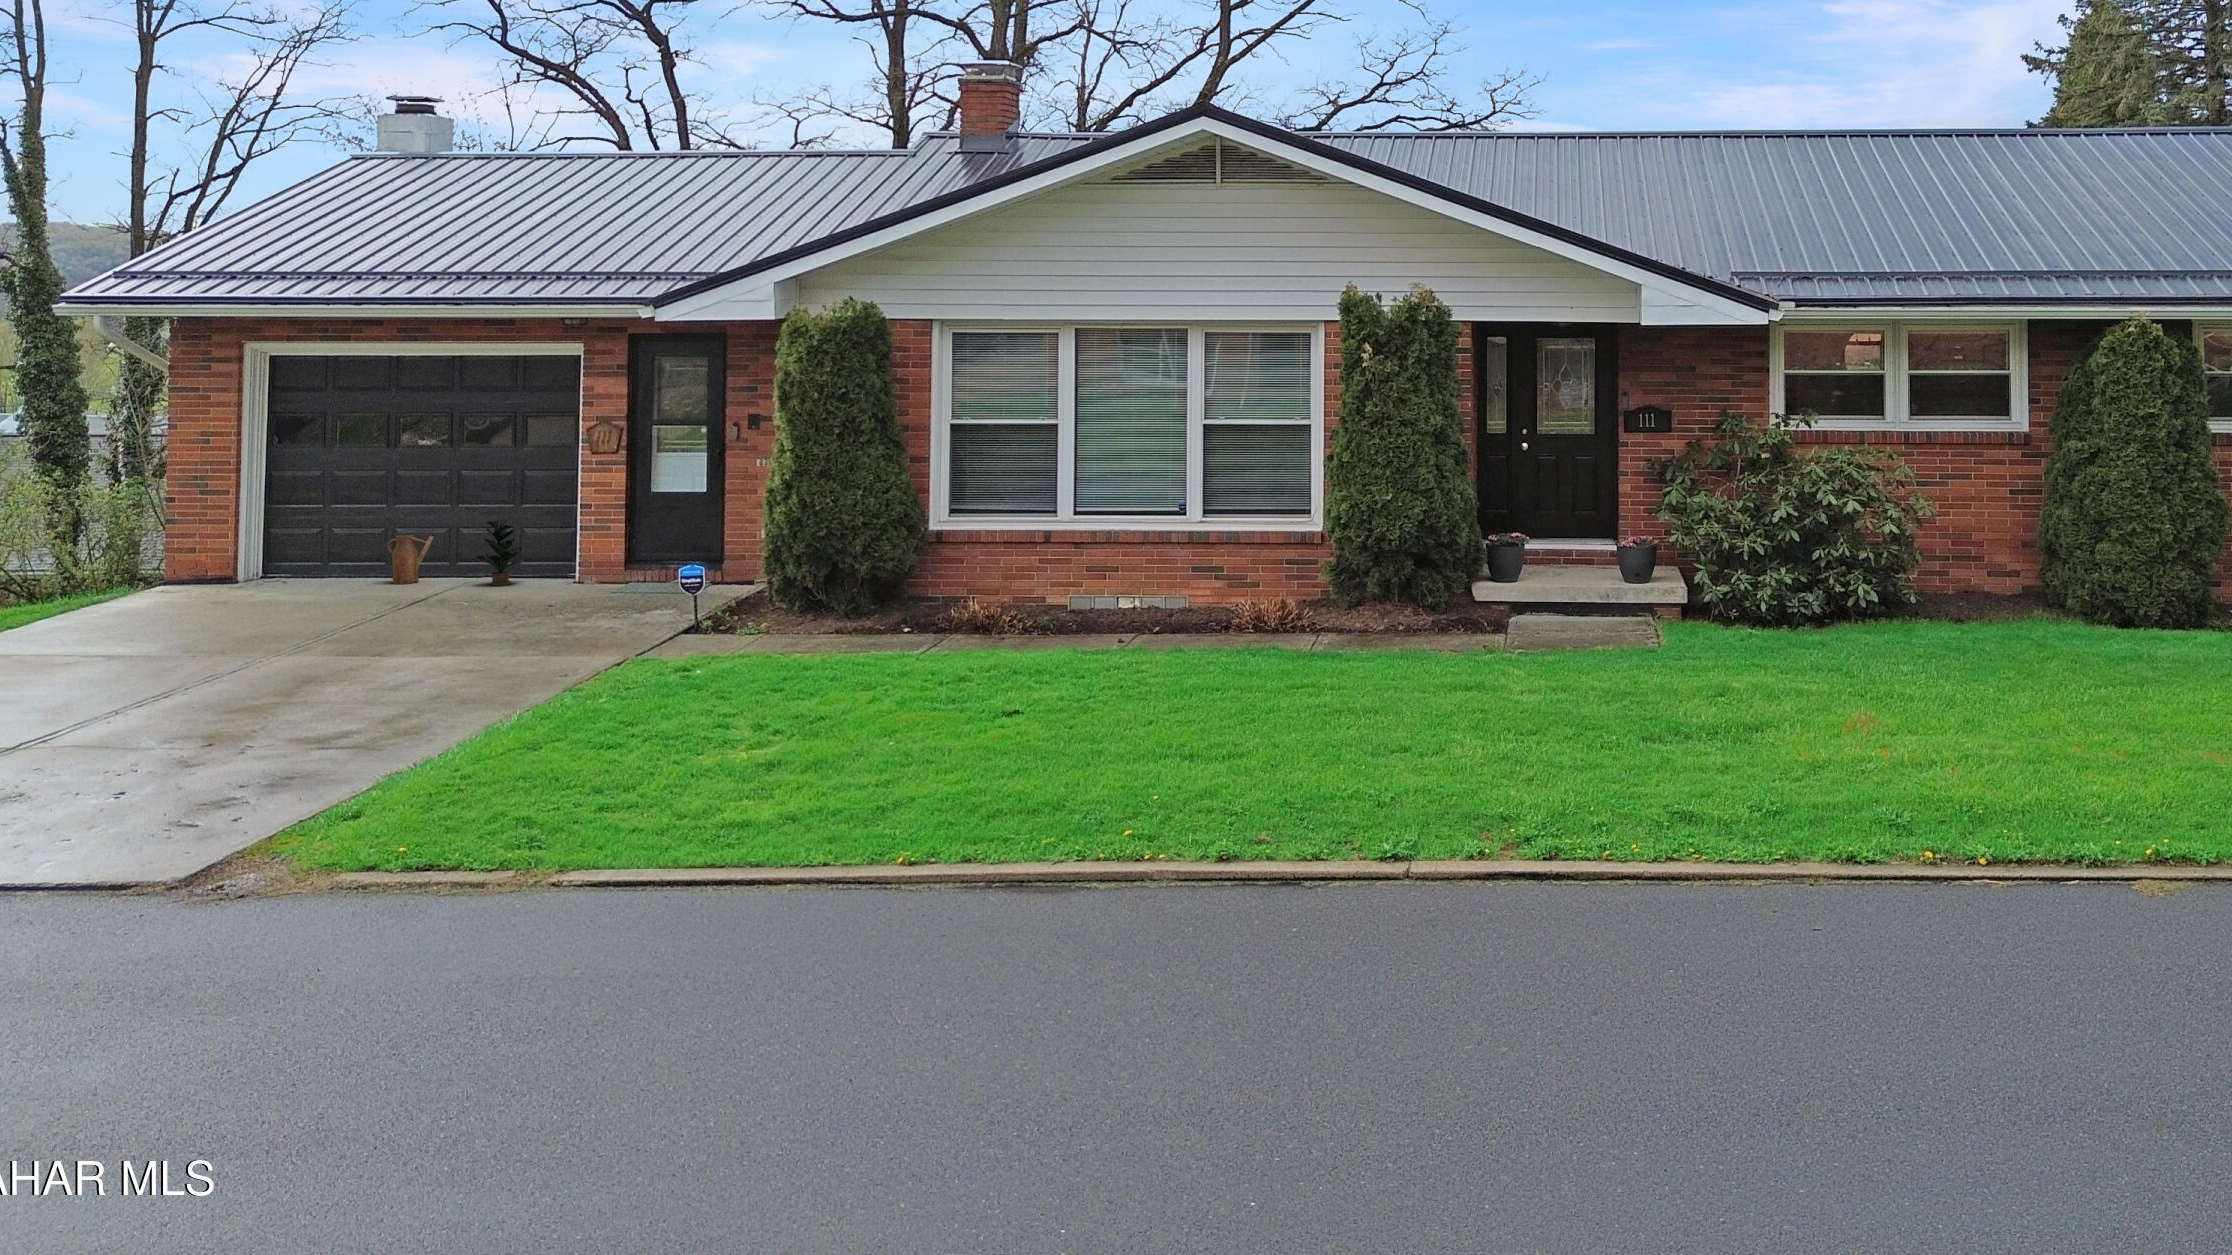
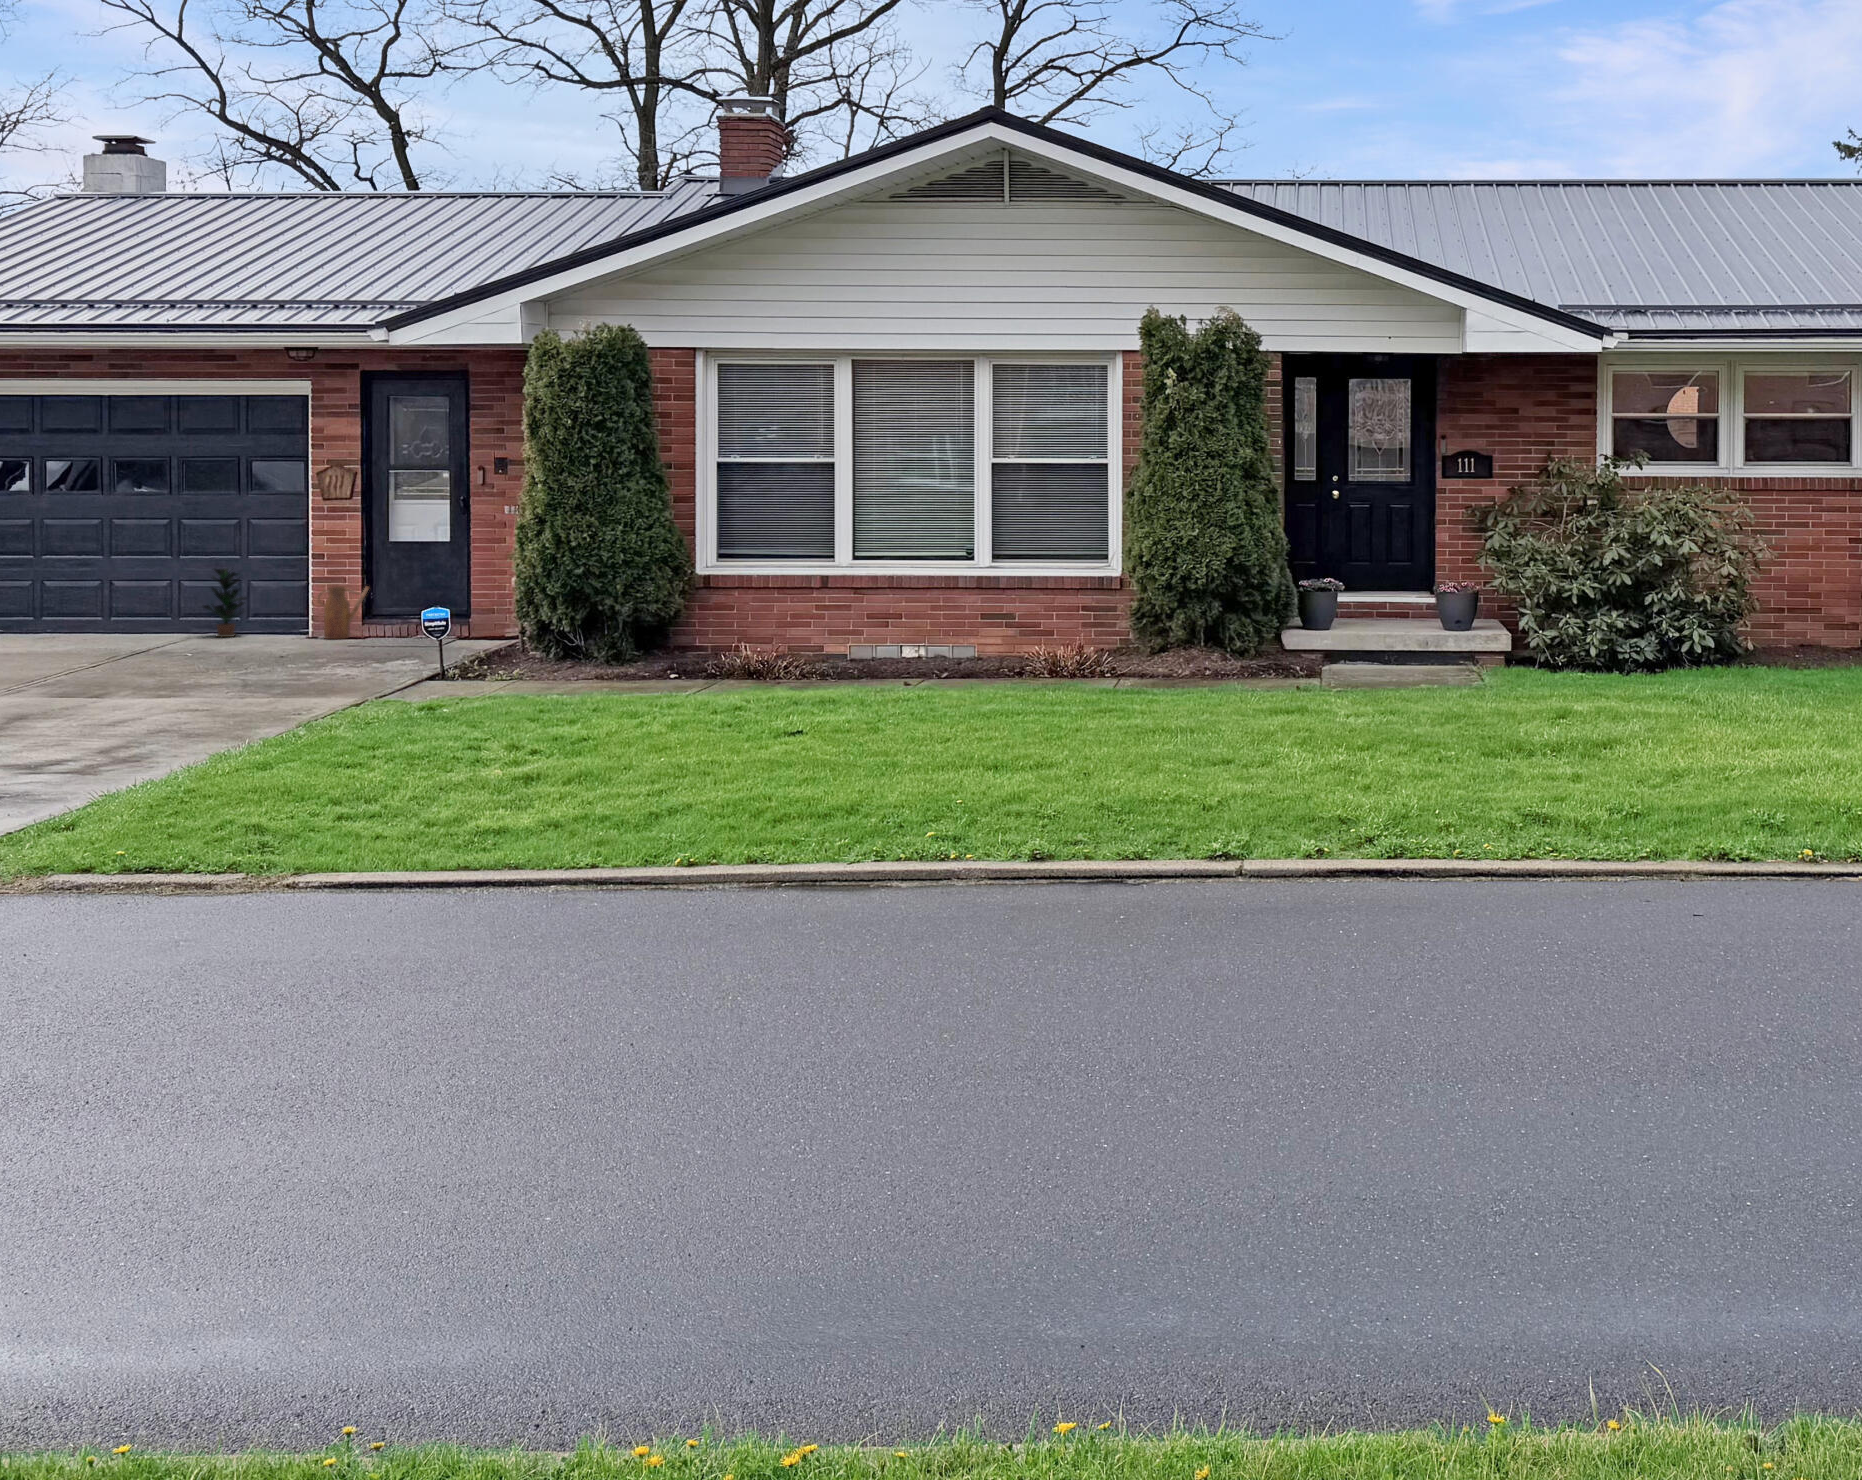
watering can: present [387,535,434,584] -> present [317,586,369,639]

